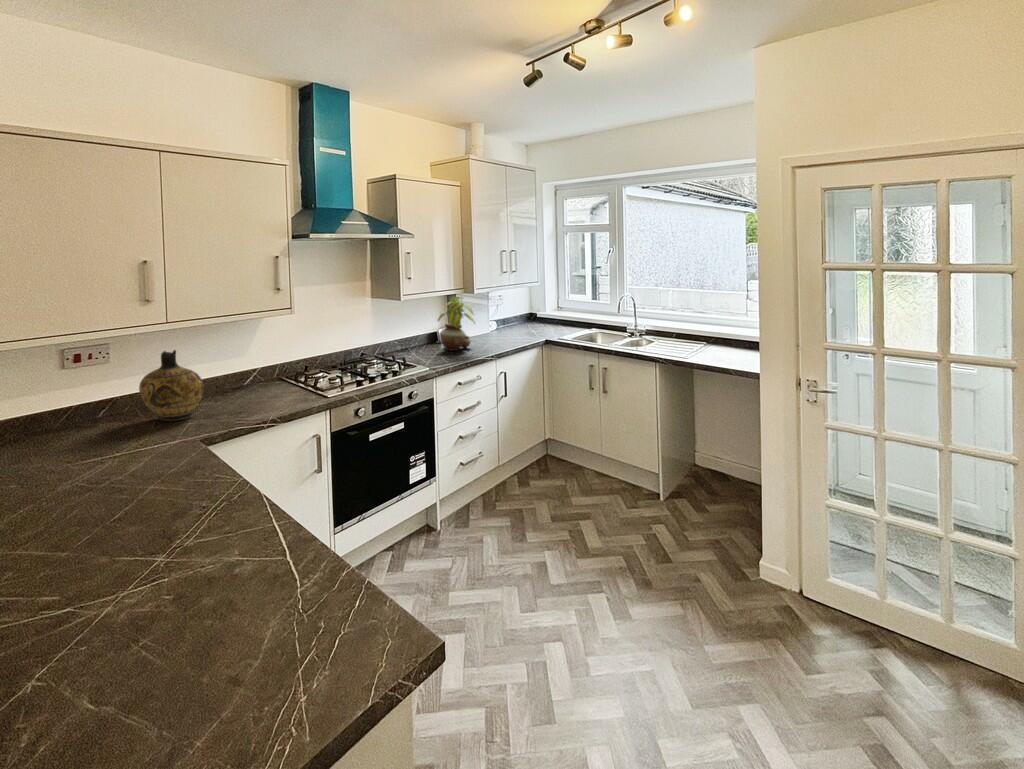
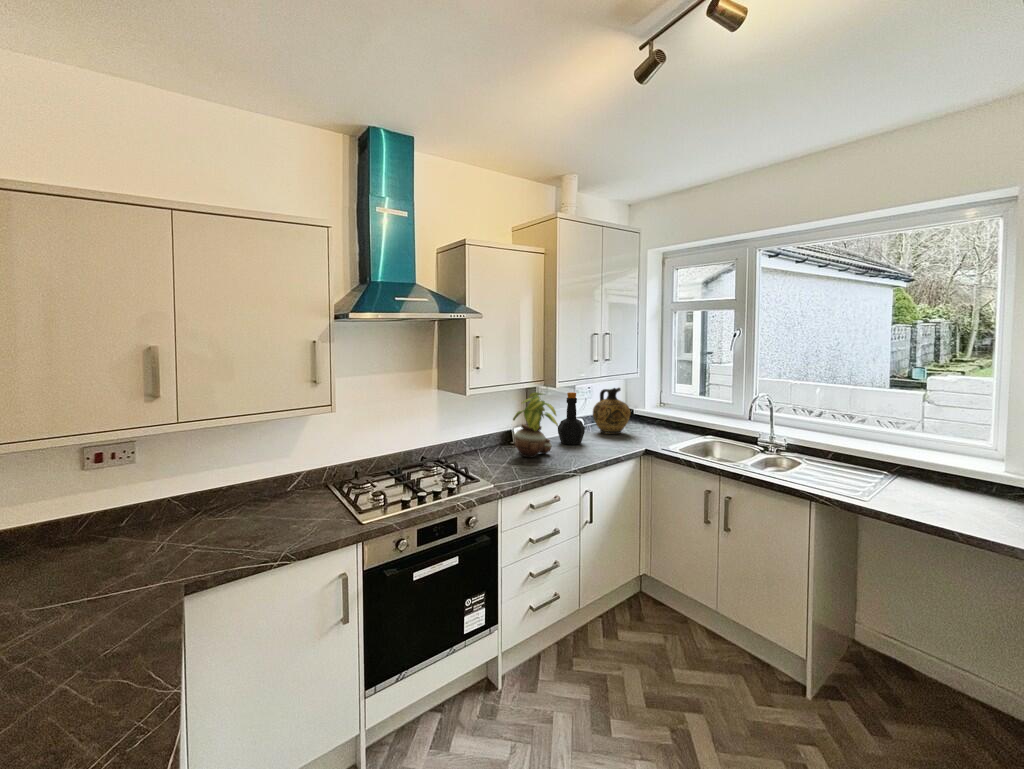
bottle: none [475,297,497,341] -> present [558,392,585,445]
ceramic jug: present [139,350,204,421] -> present [593,388,630,434]

